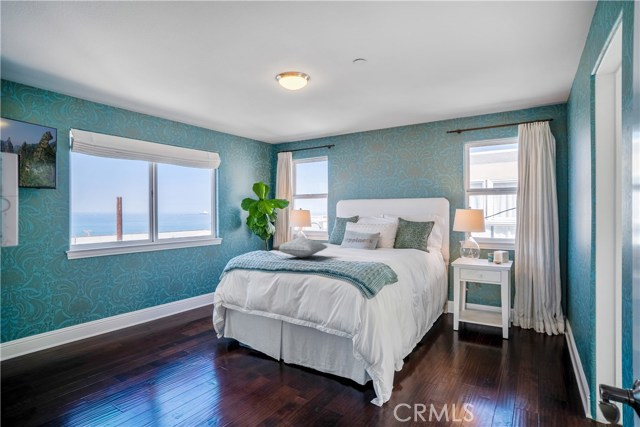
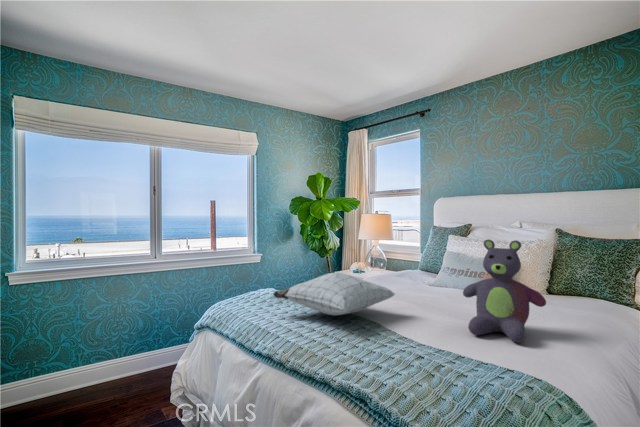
stuffed bear: none [357,220,388,260] -> present [463,239,546,343]

